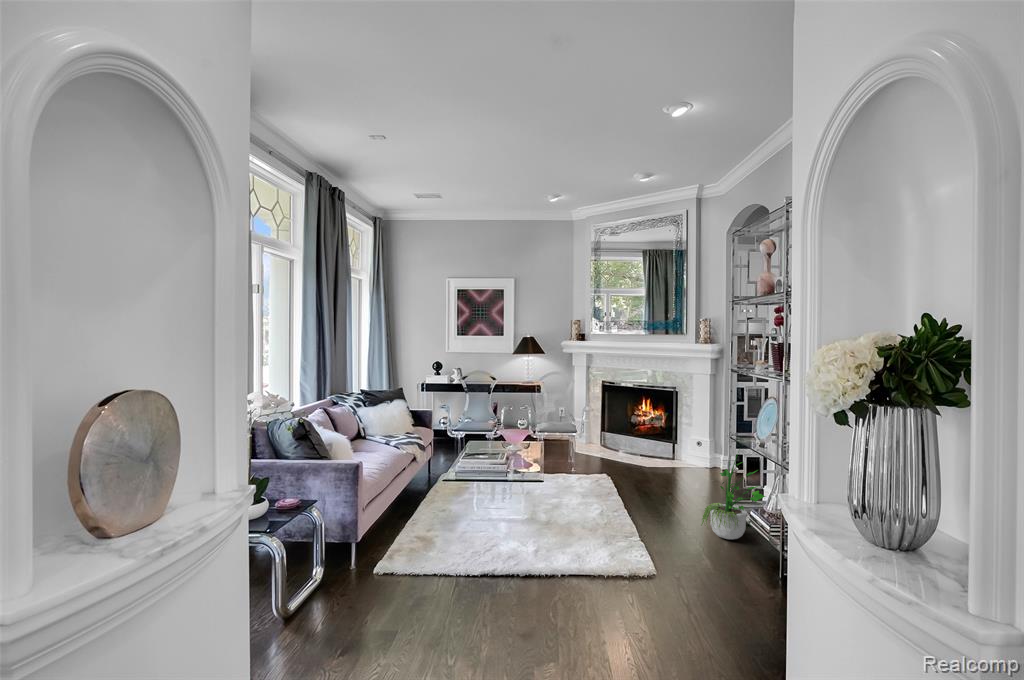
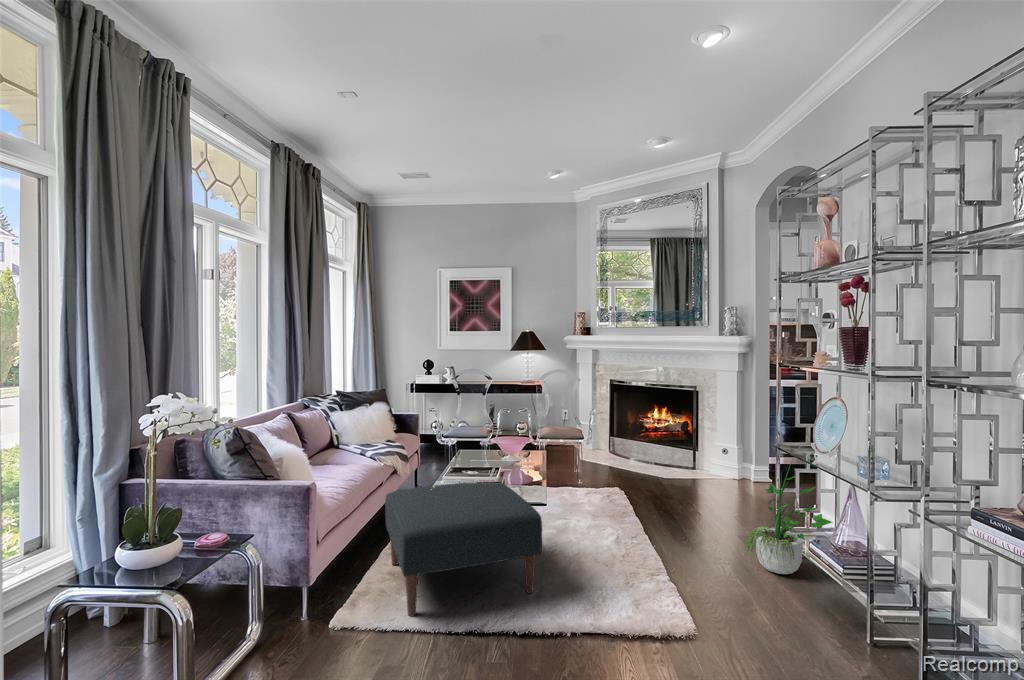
ottoman: none [412,465,538,565] -> present [385,481,542,616]

